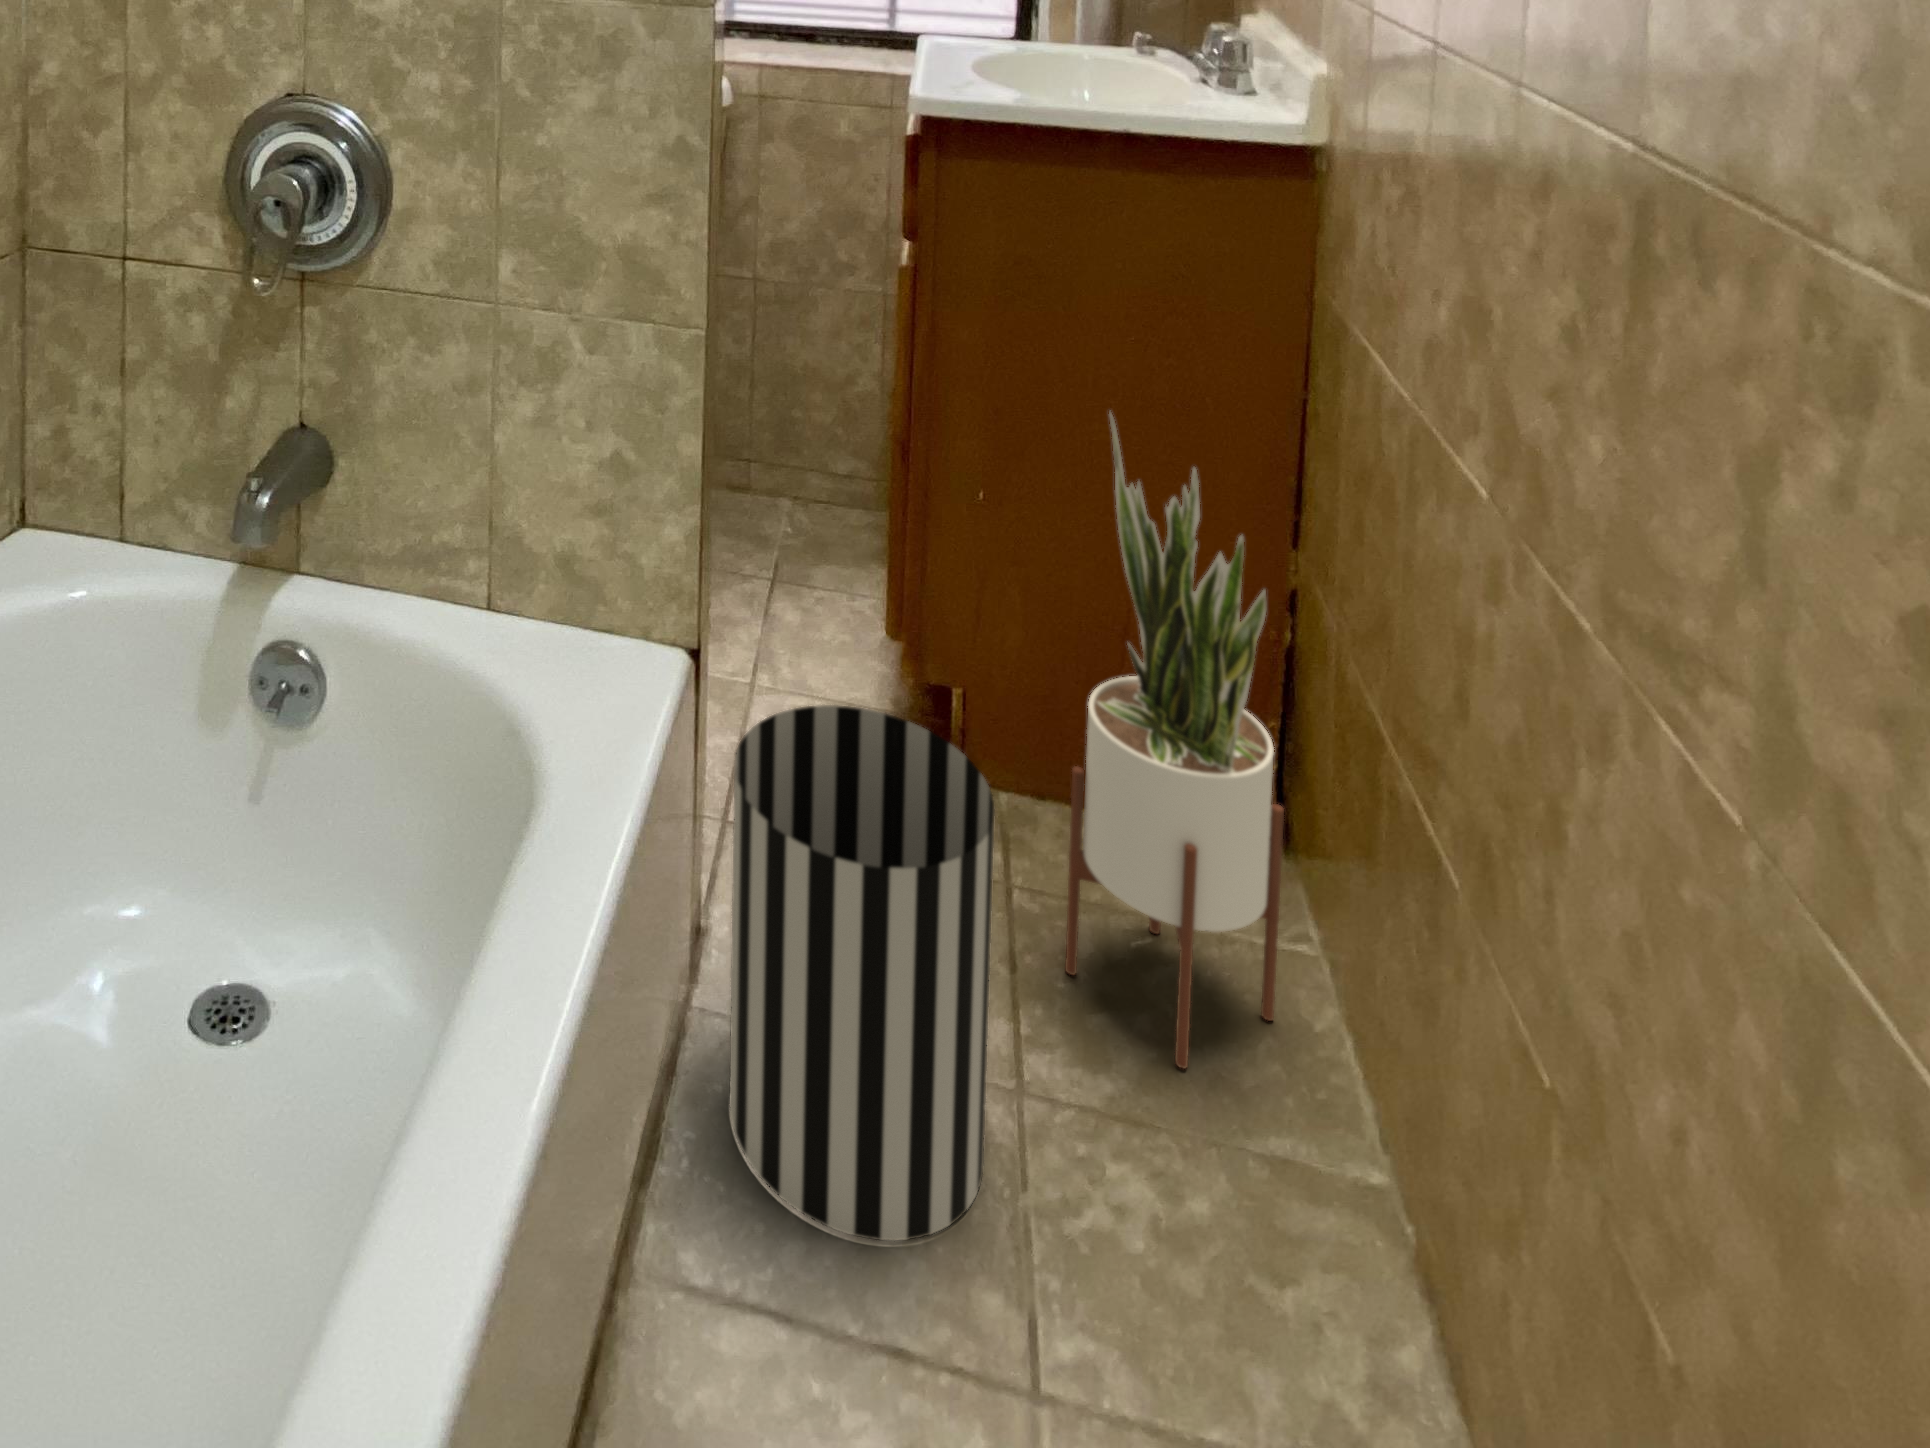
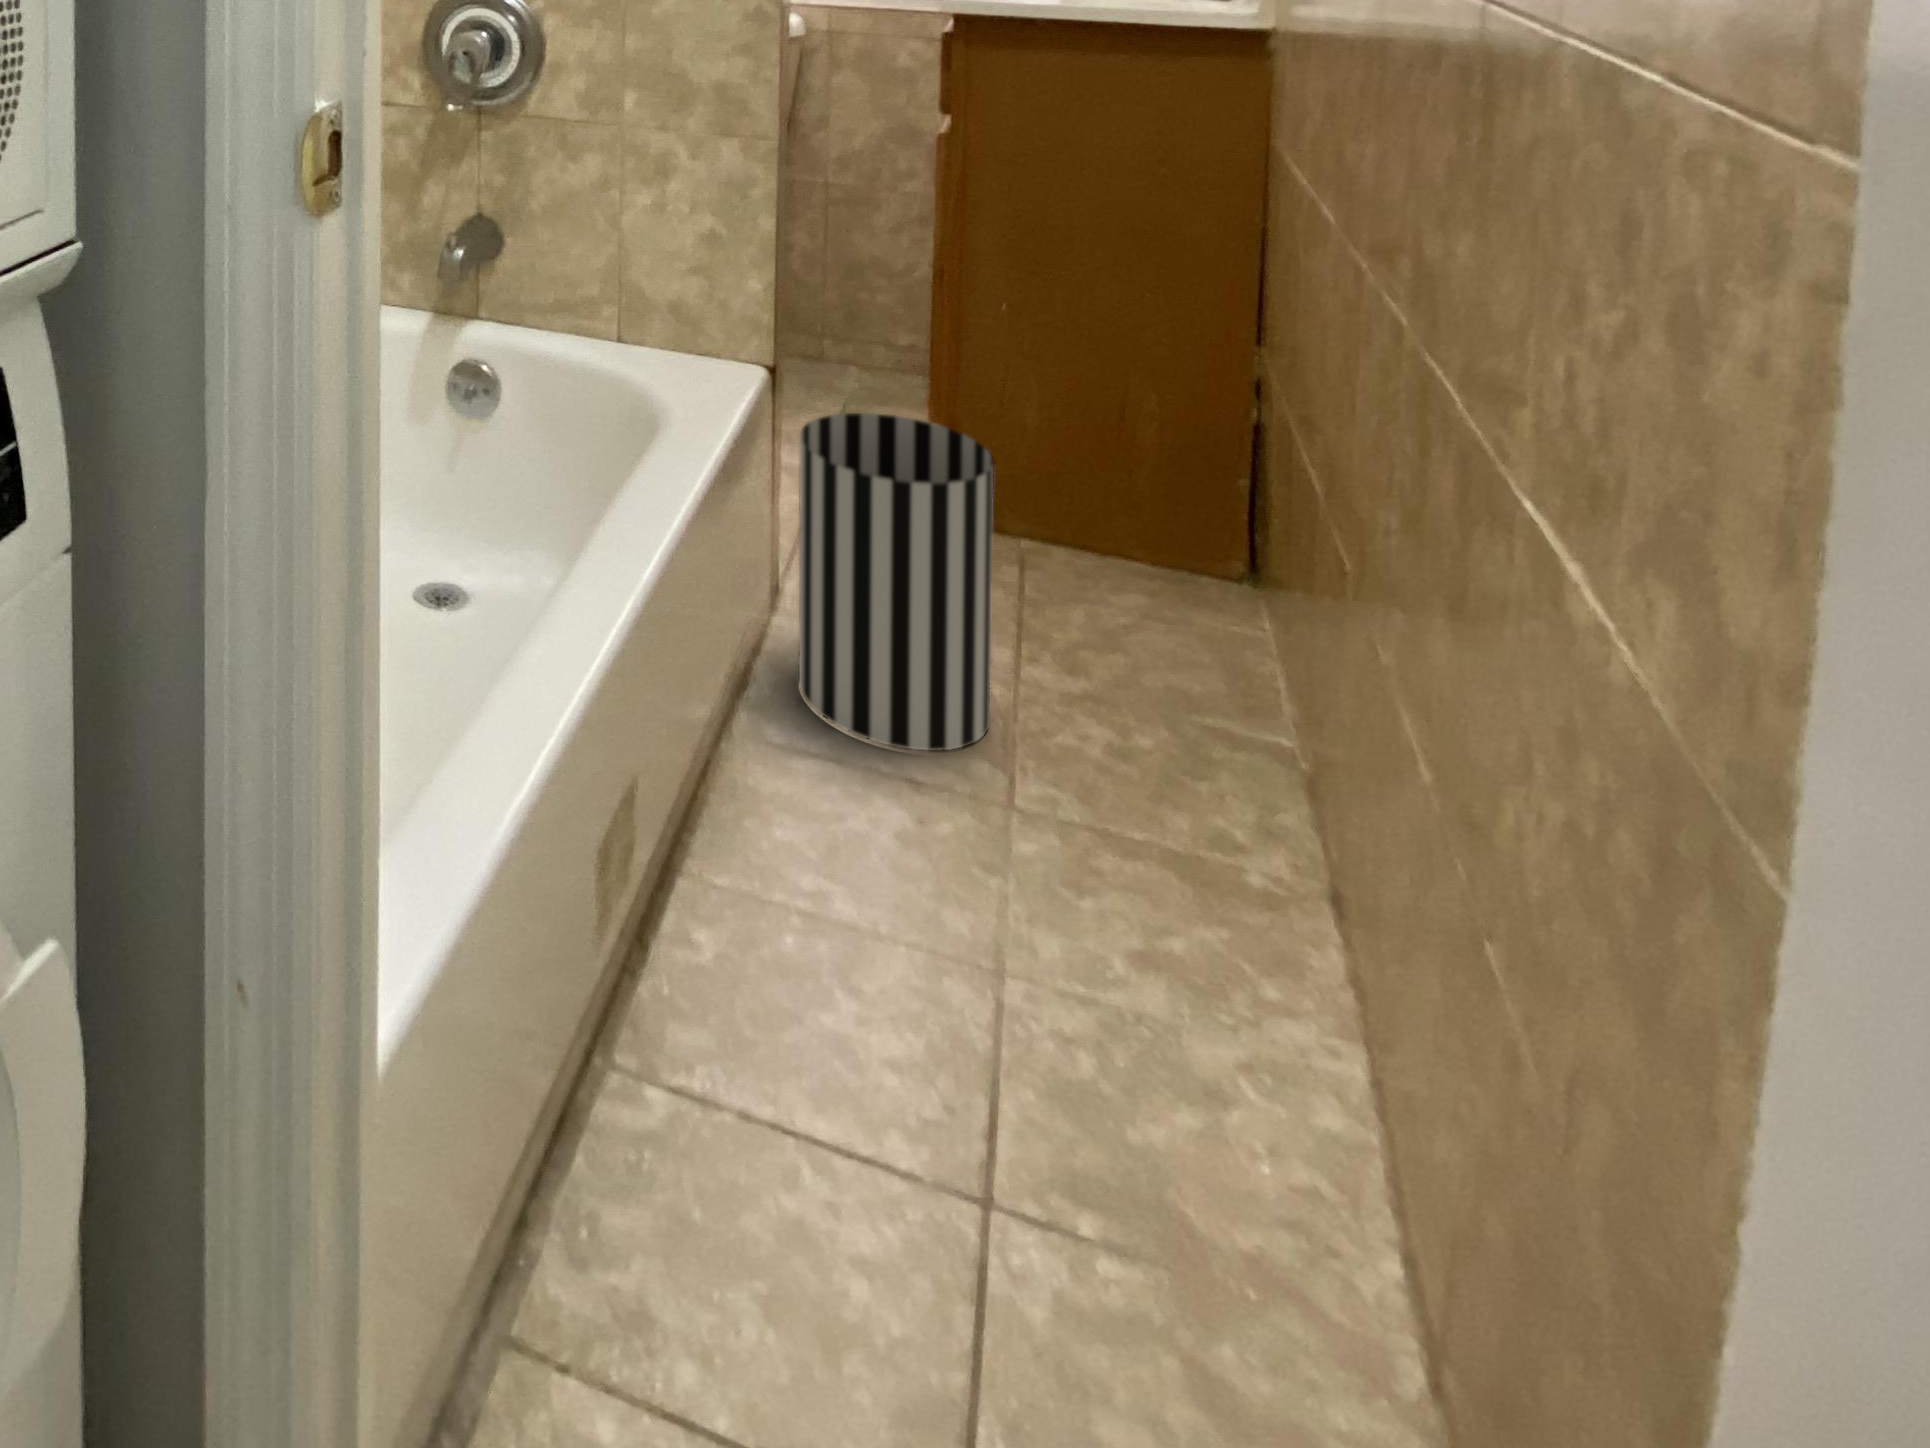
potted plant: present [1065,413,1284,1069] -> none [1066,225,1238,694]

